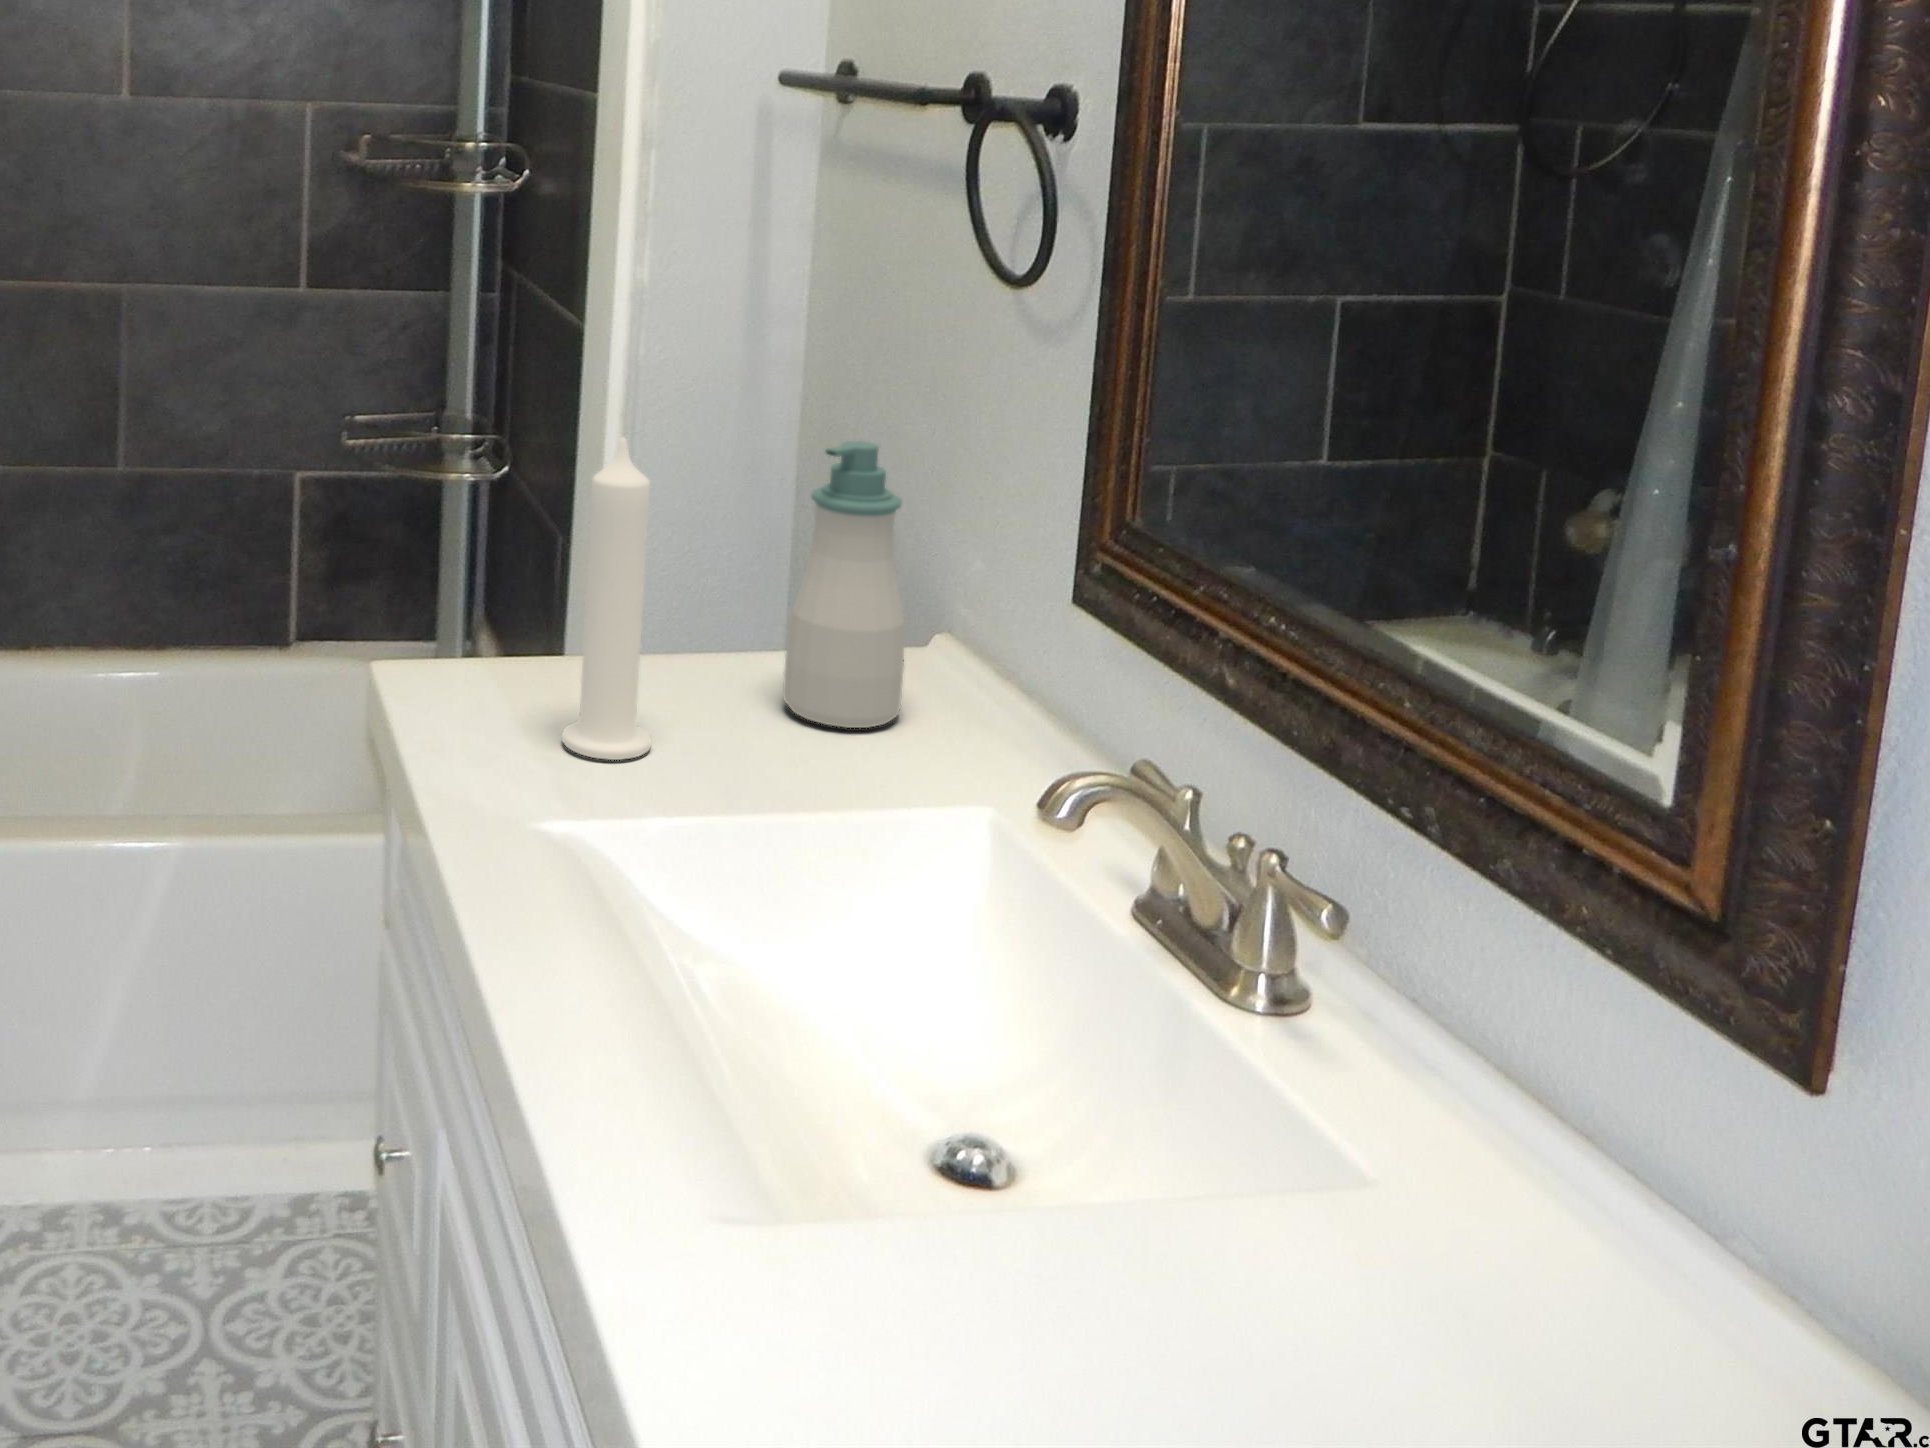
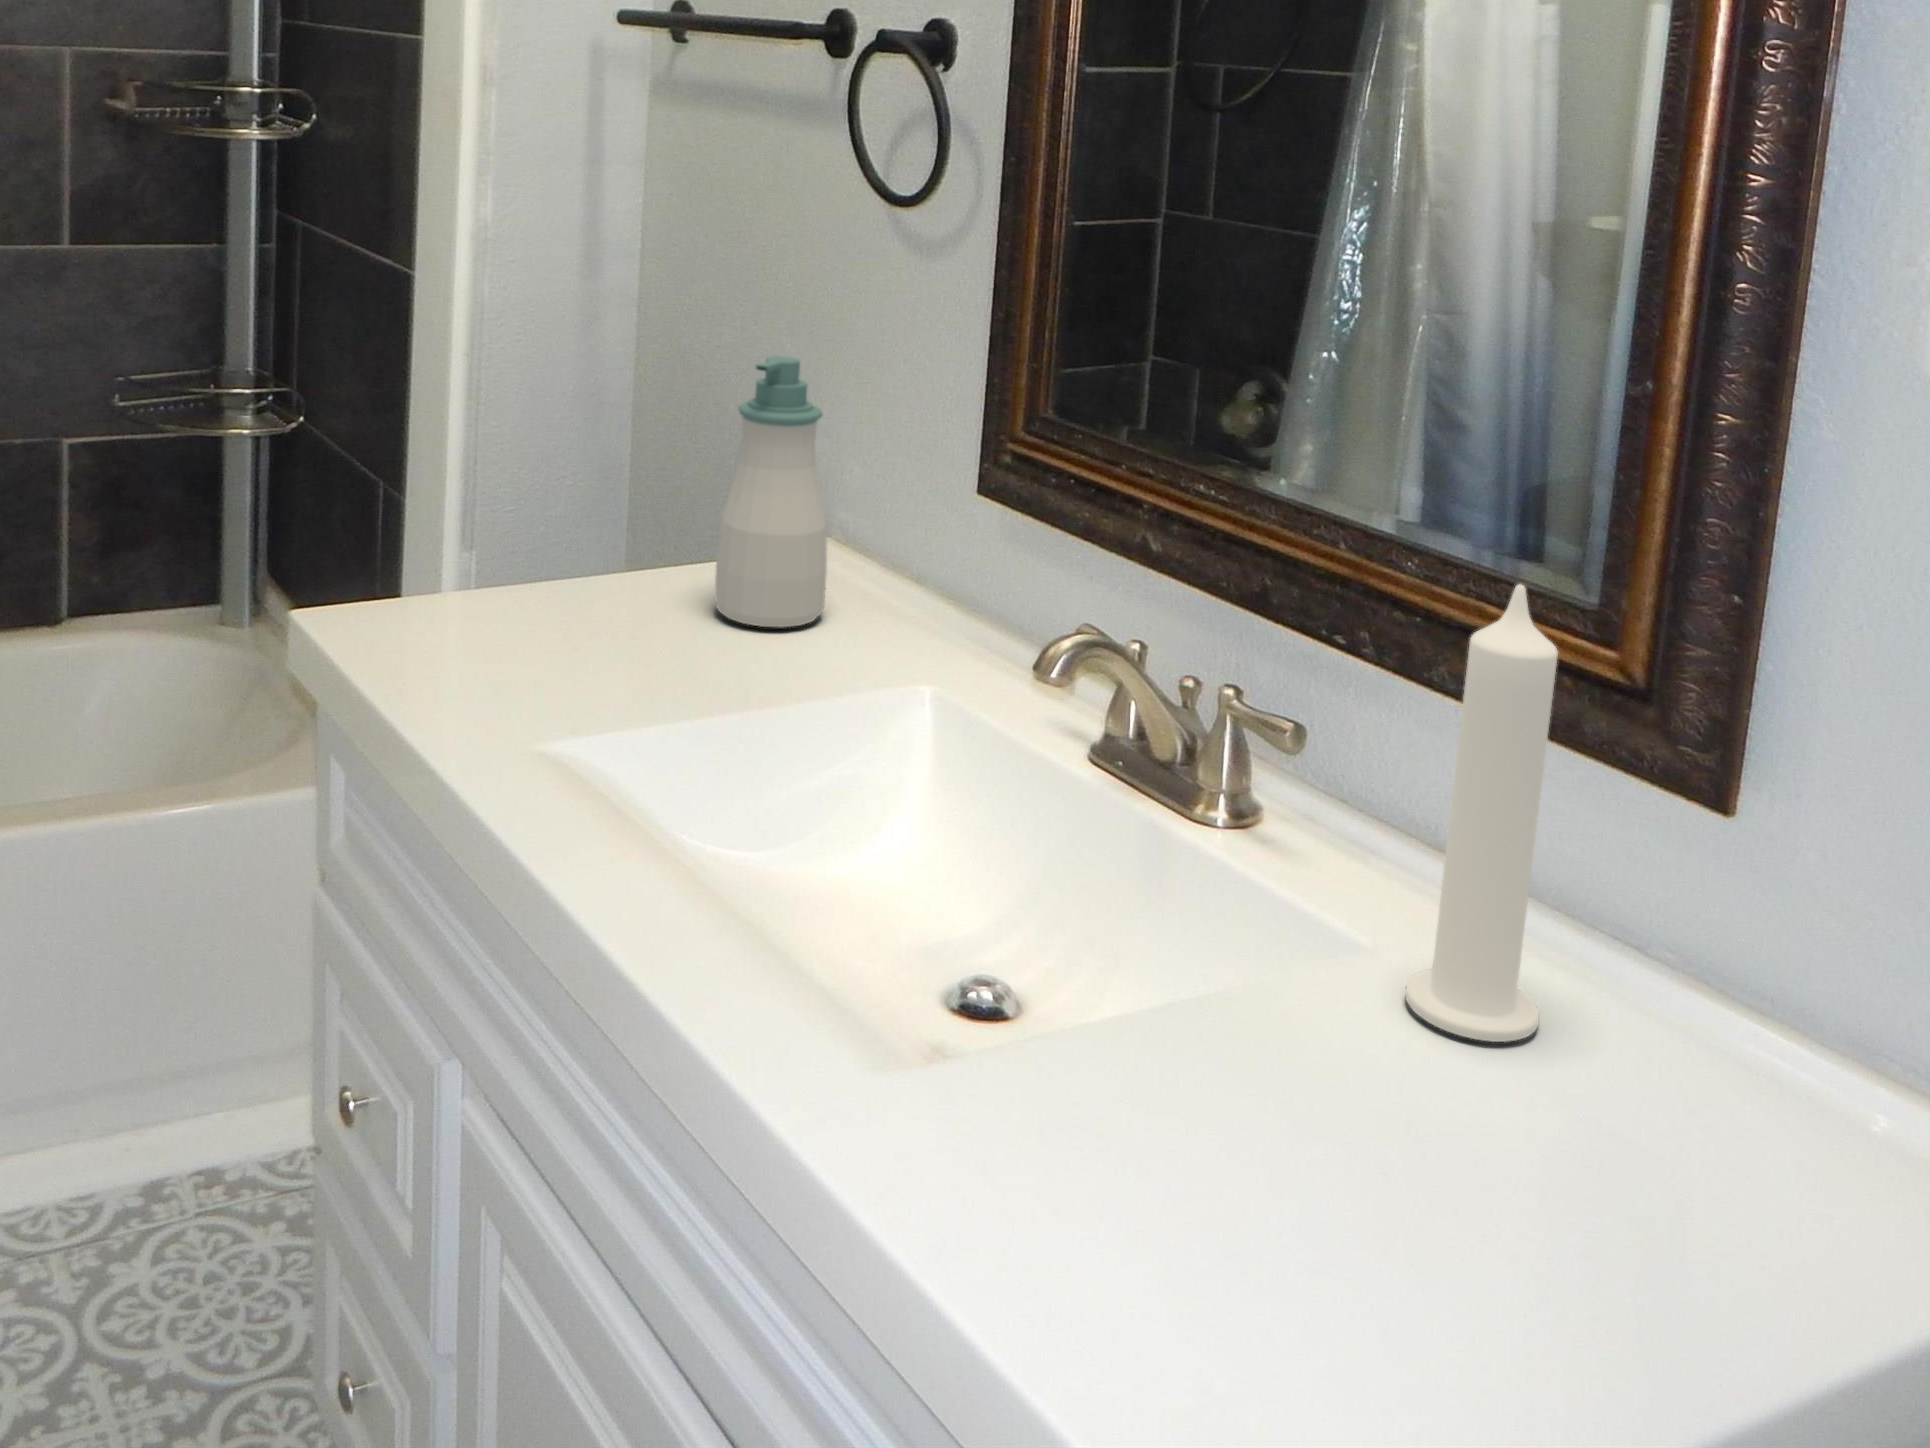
candle: present [562,437,651,760] -> present [1405,584,1558,1042]

